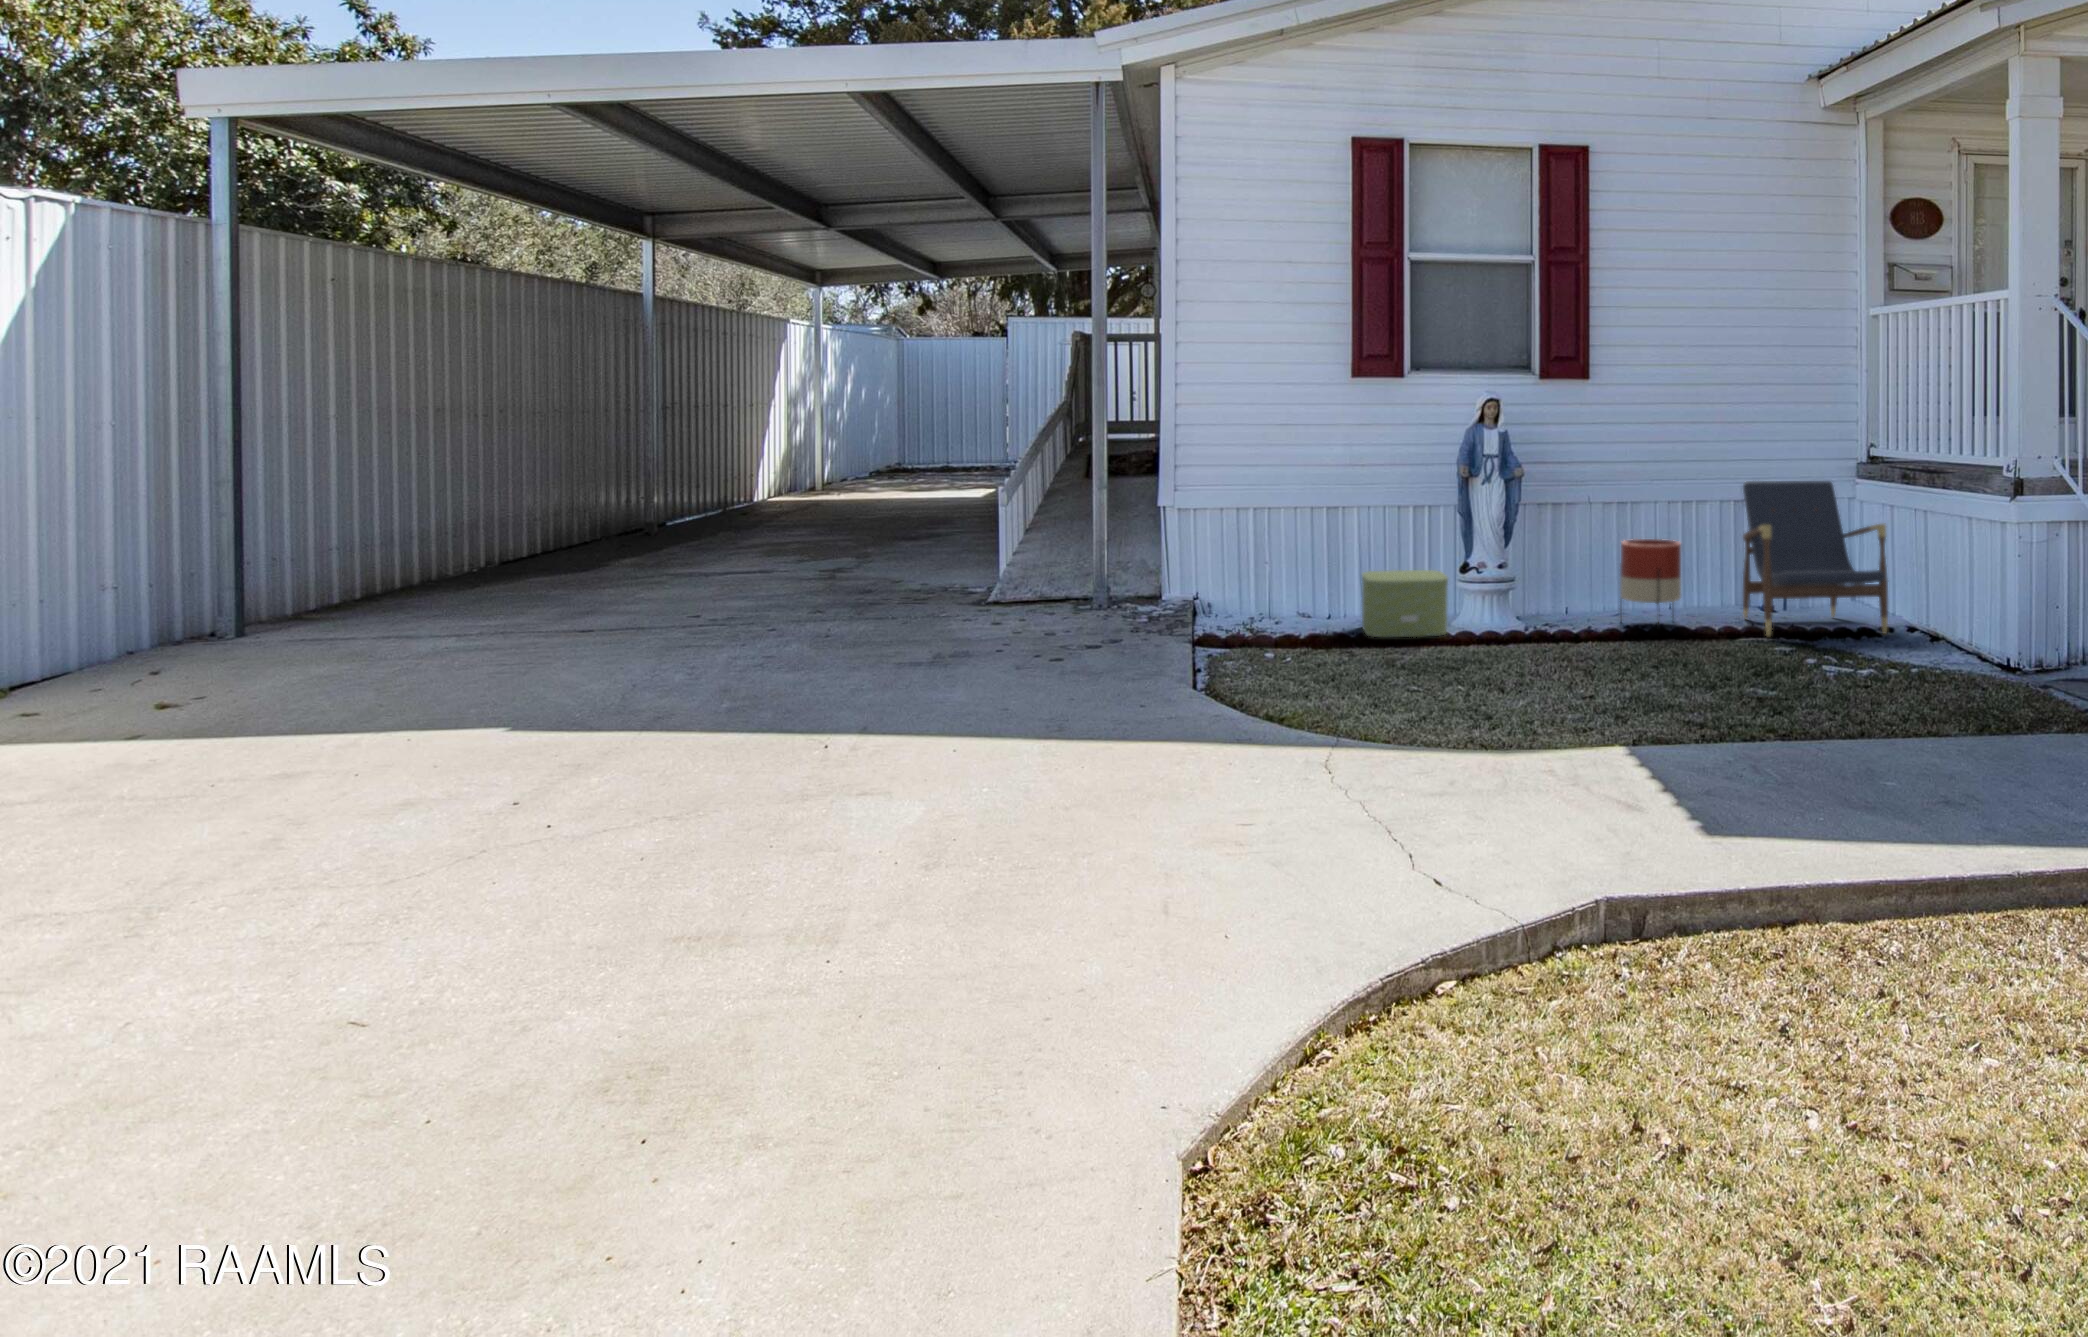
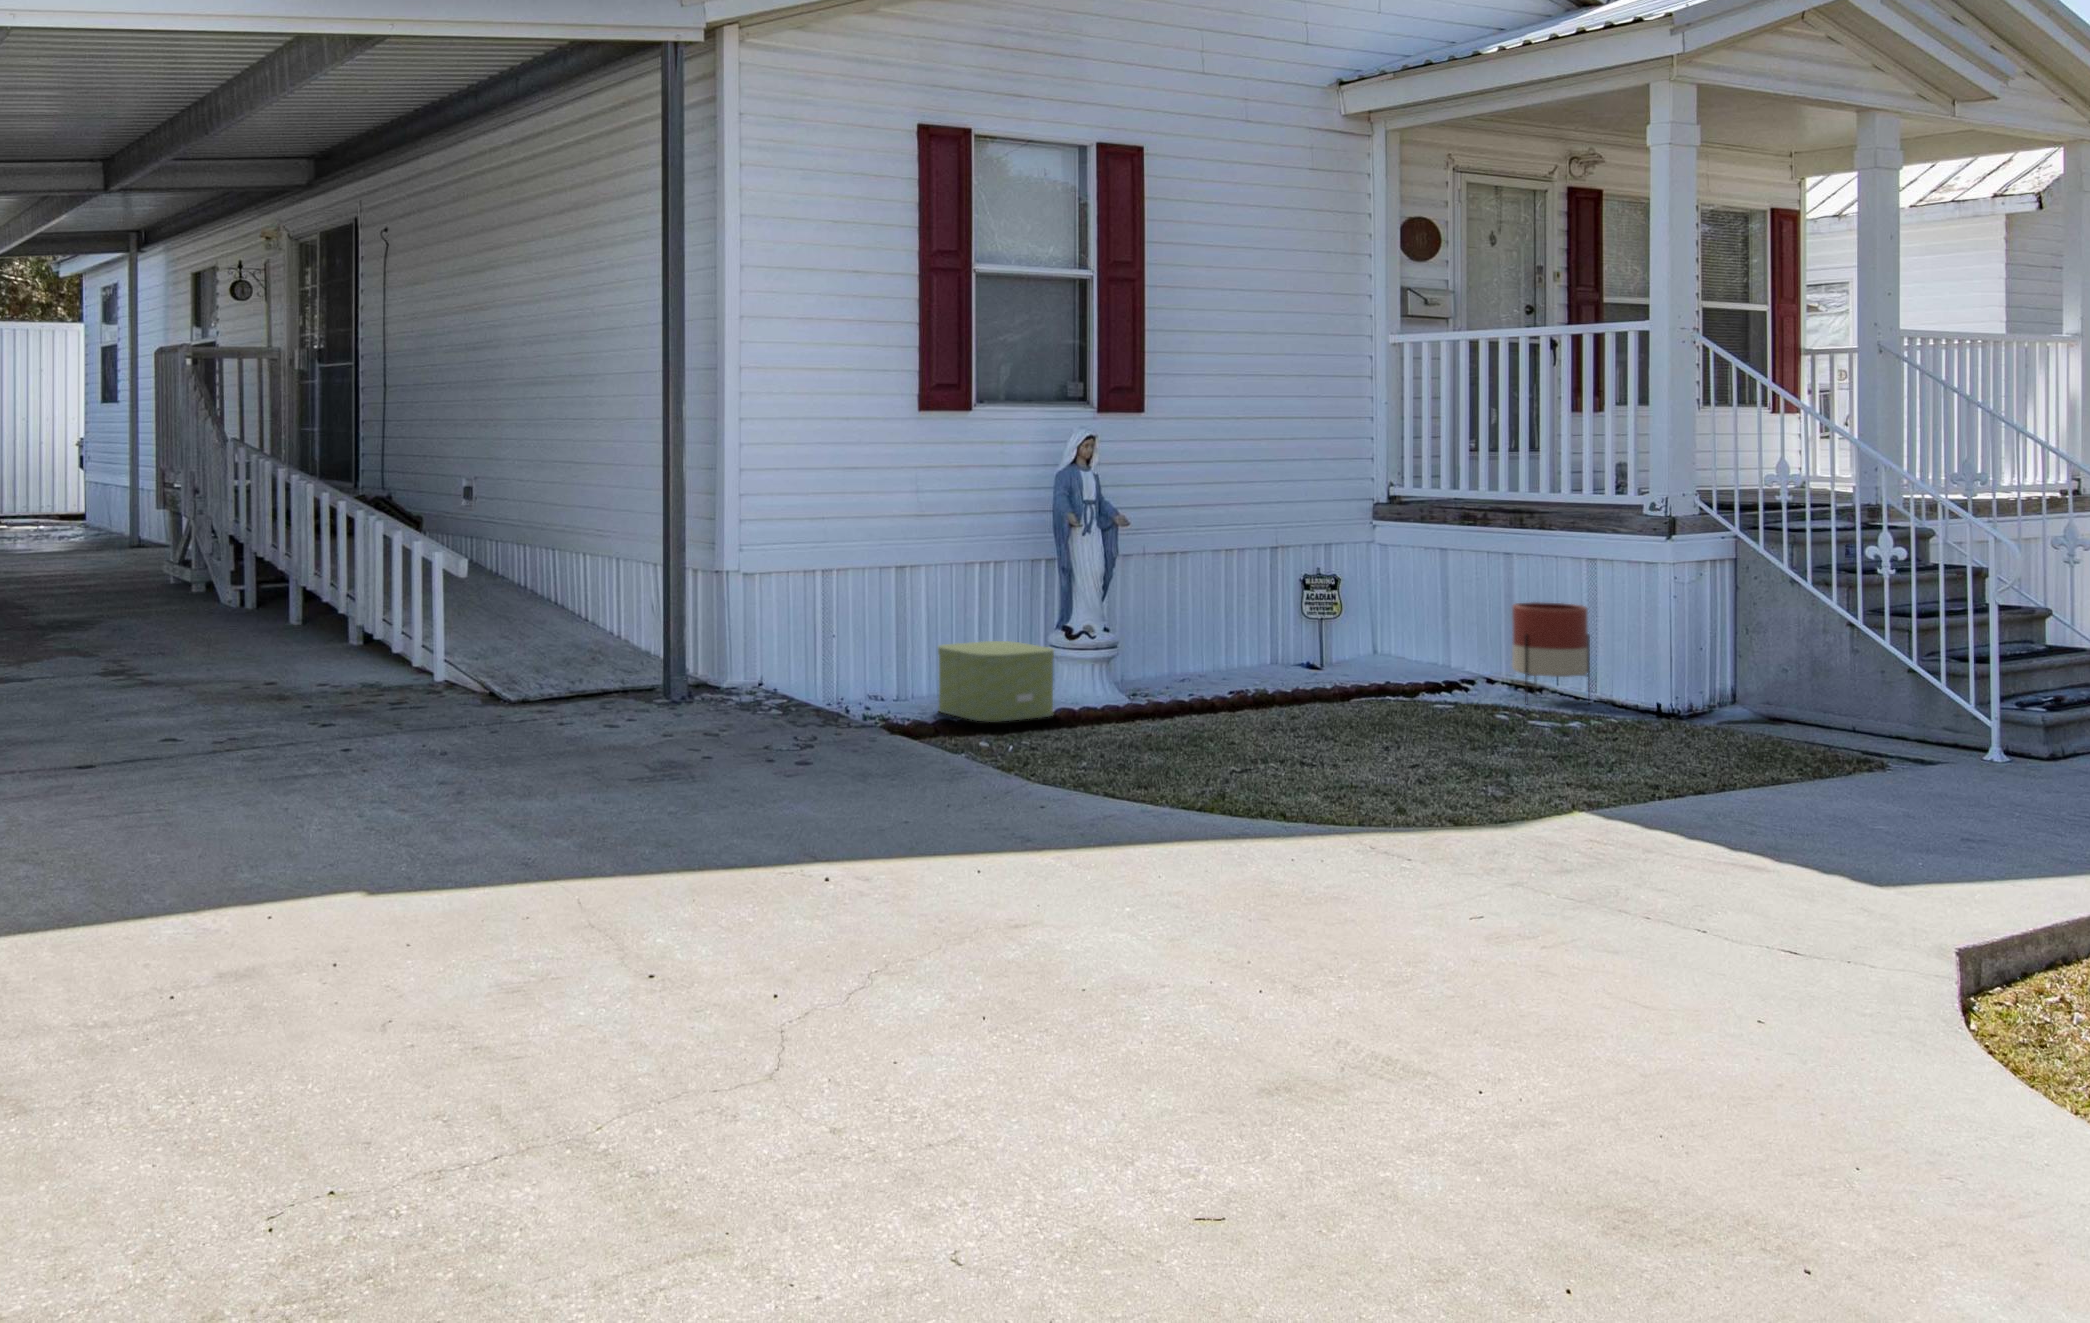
lounge chair: present [1743,481,1888,636] -> none [1283,525,1474,697]
planter: present [1620,539,1681,604] -> present [1512,602,1590,695]

